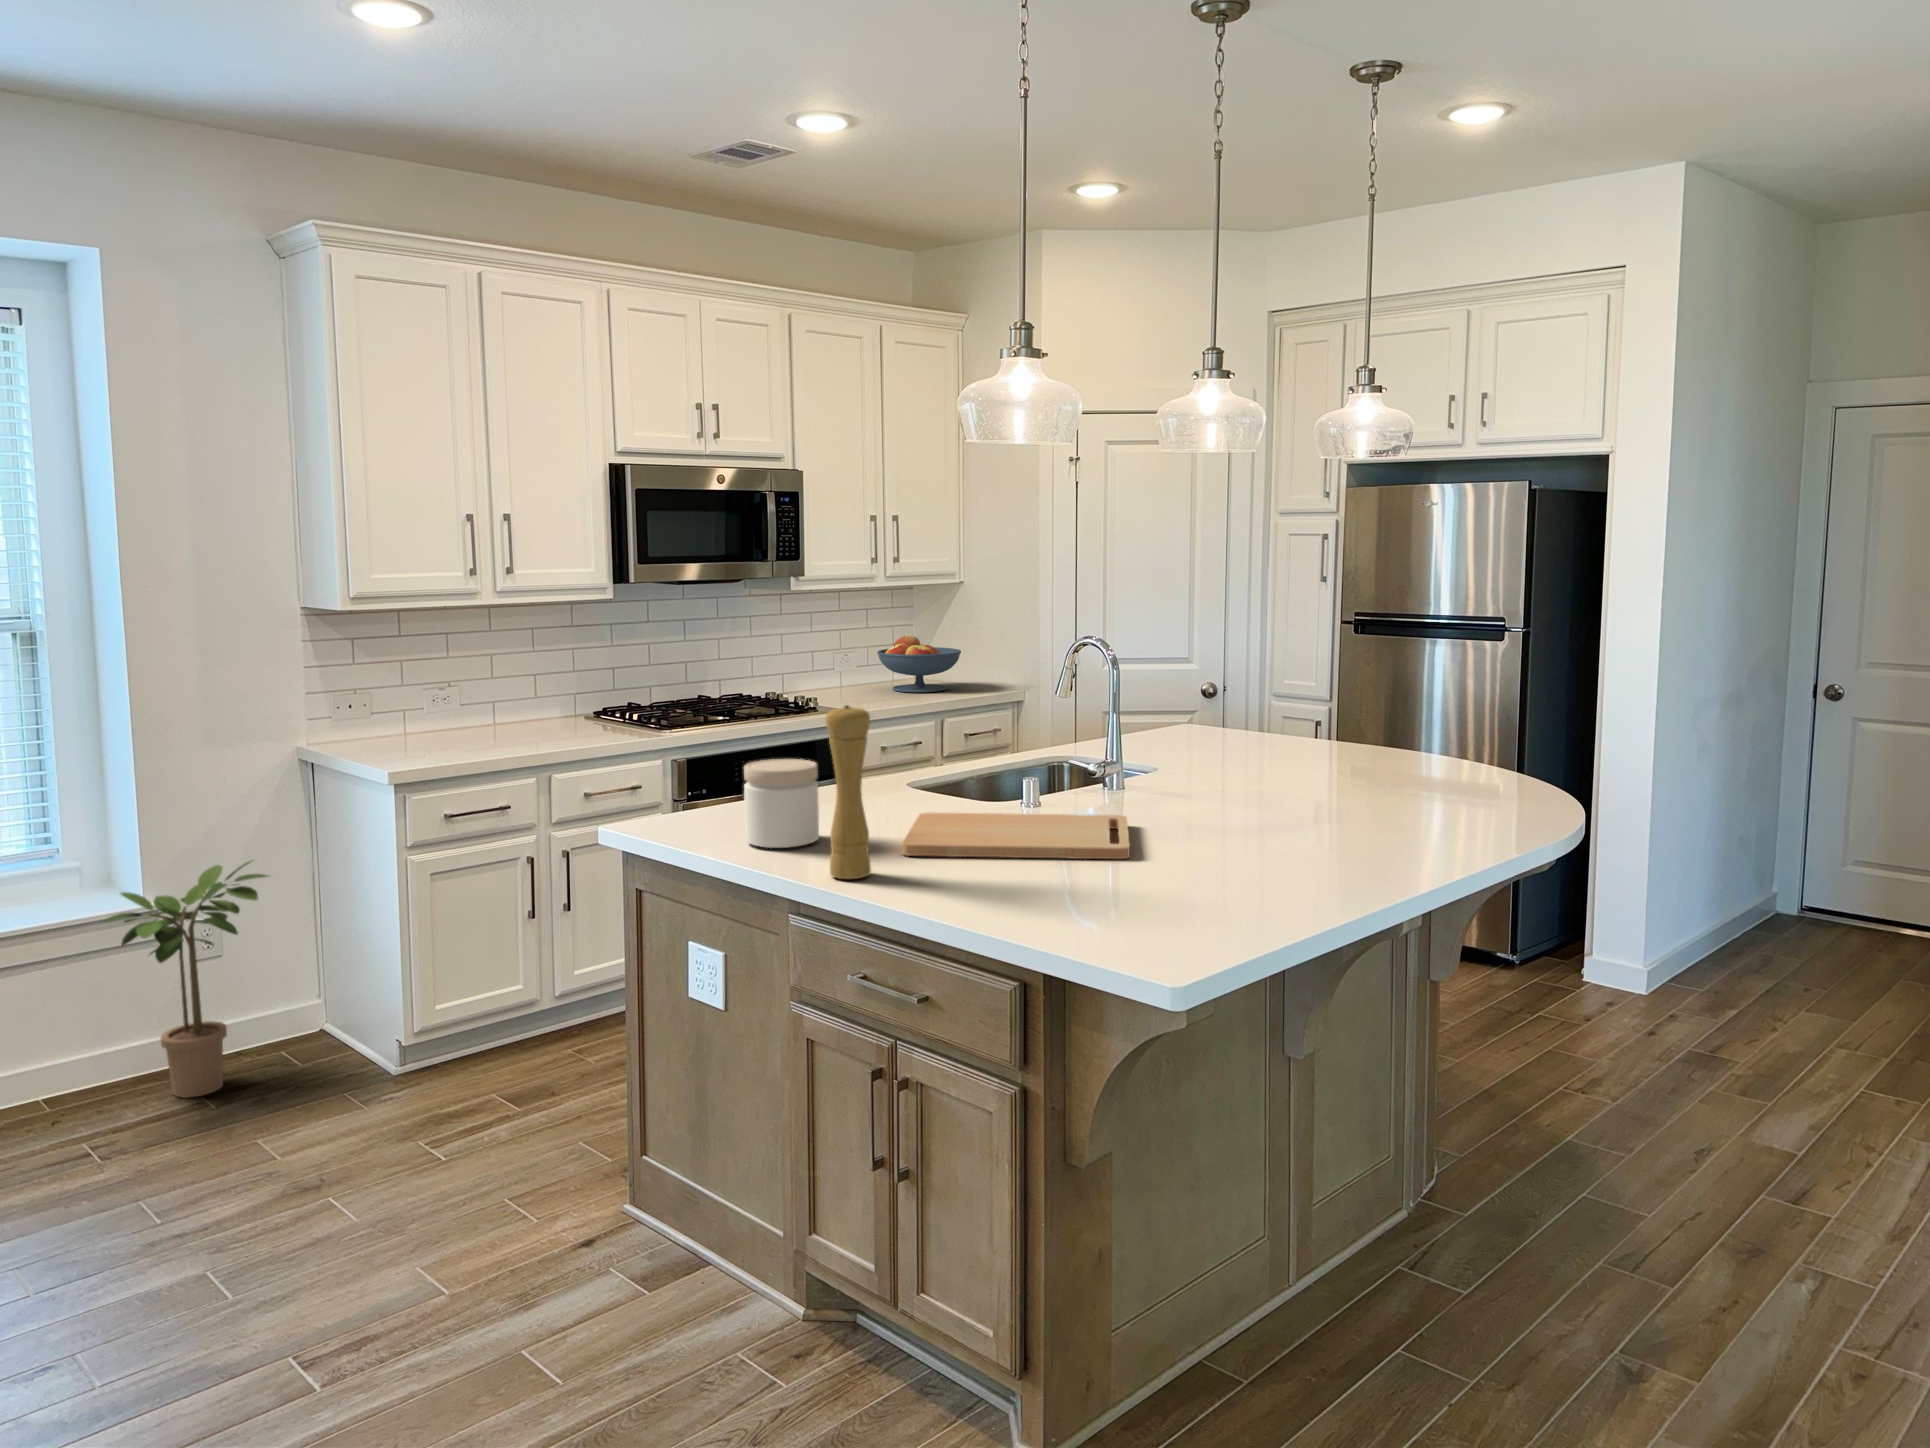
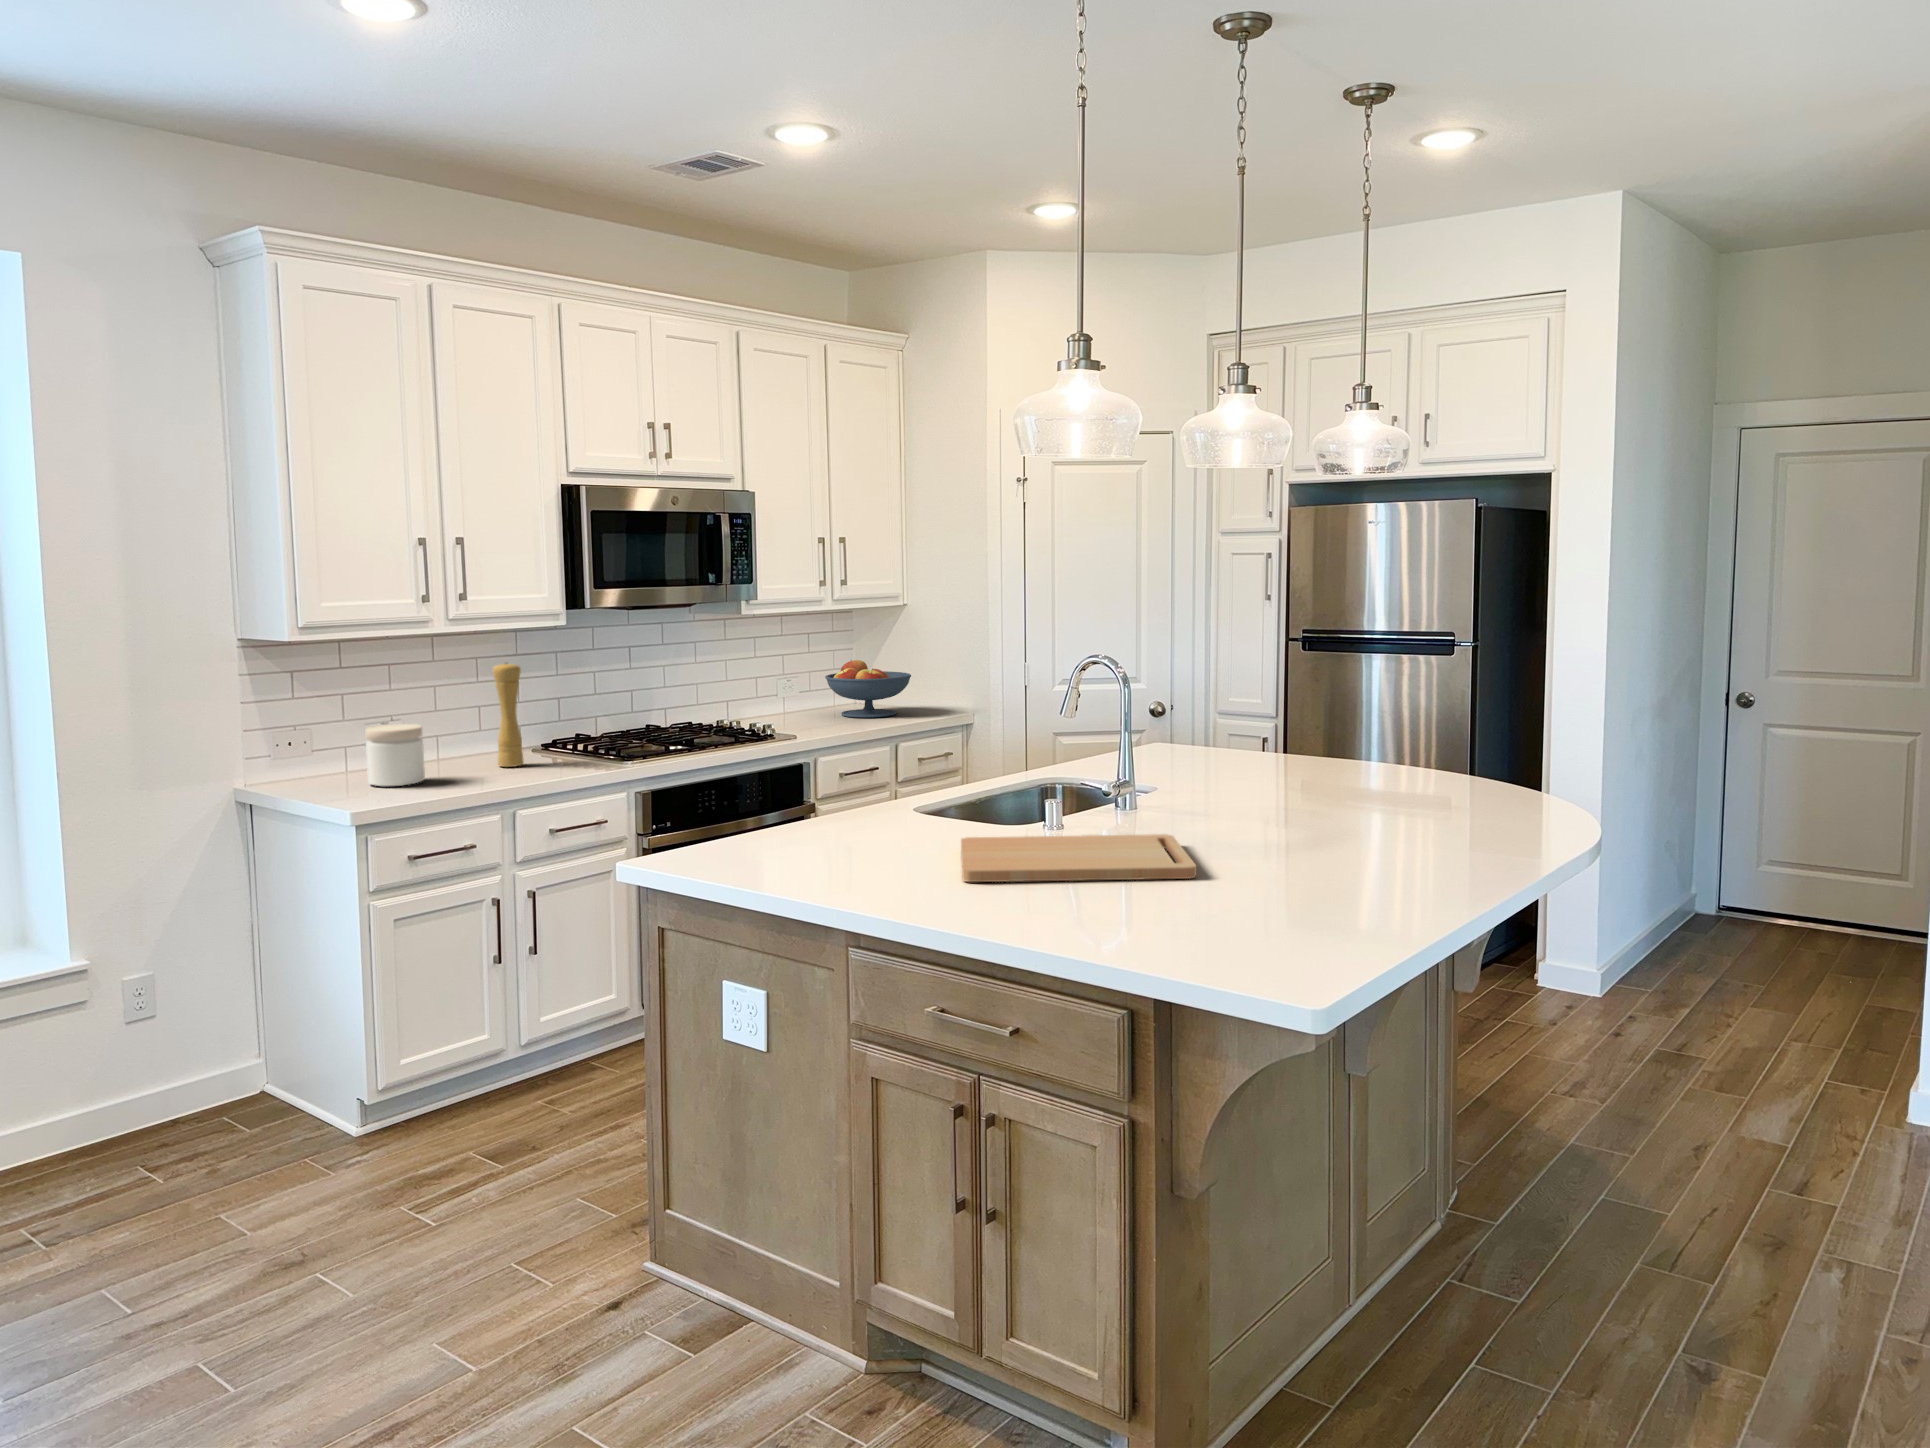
pepper mill: present [826,705,871,879] -> present [493,663,523,767]
jar: present [744,759,819,848] -> present [366,724,425,786]
potted plant: present [104,861,268,1098] -> none [32,911,216,1174]

